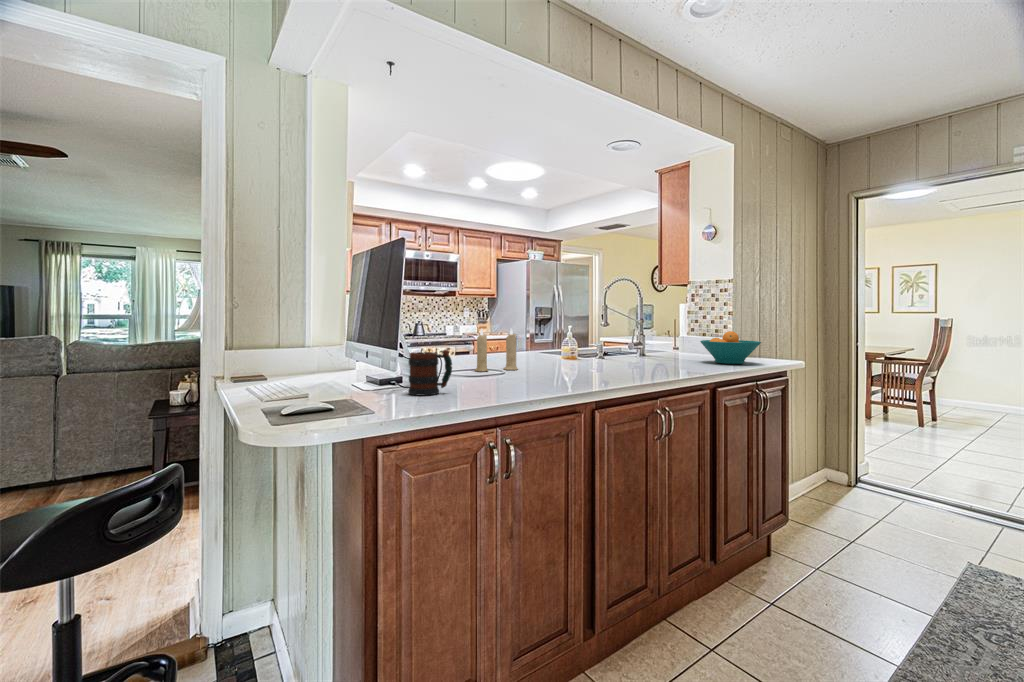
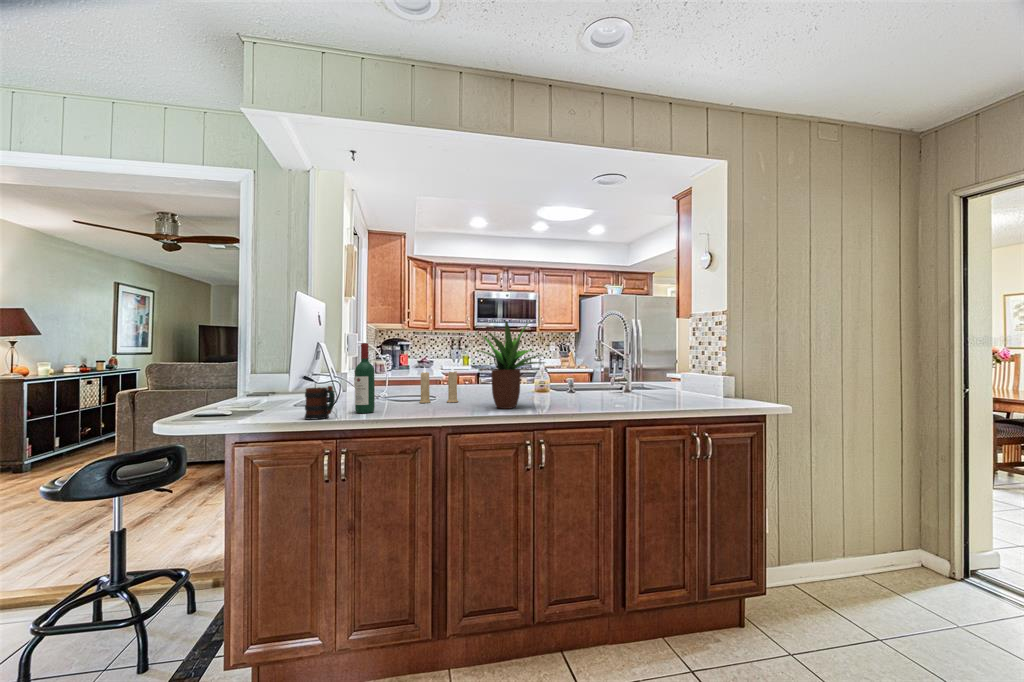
potted plant: none [562,273,646,374] -> present [478,321,543,409]
wine bottle: none [445,295,469,385] -> present [355,343,375,413]
fruit bowl: present [700,331,761,364] -> none [653,369,714,403]

